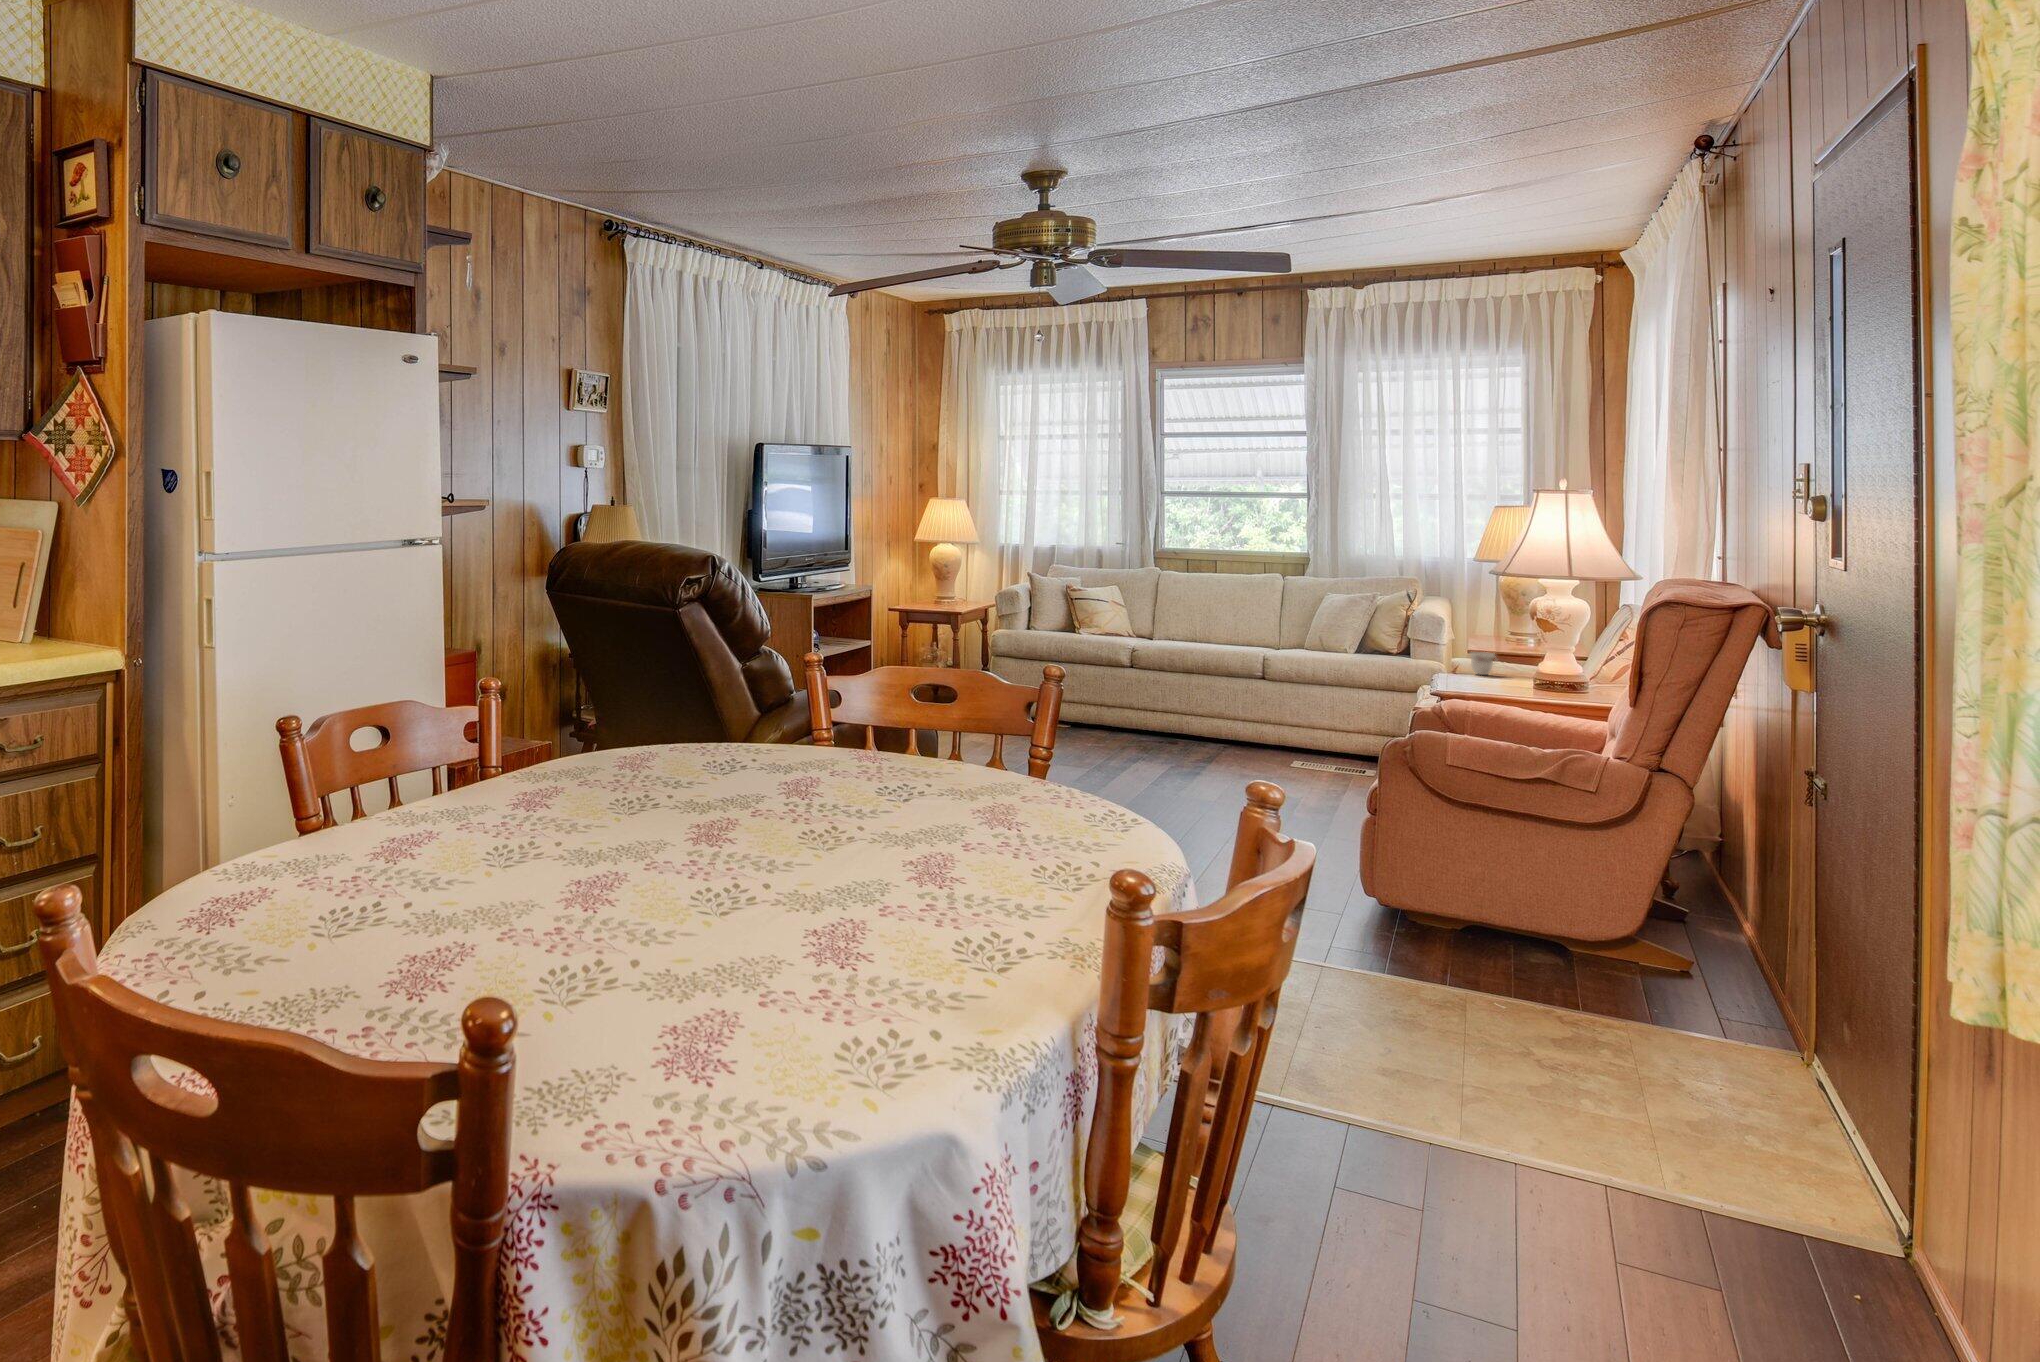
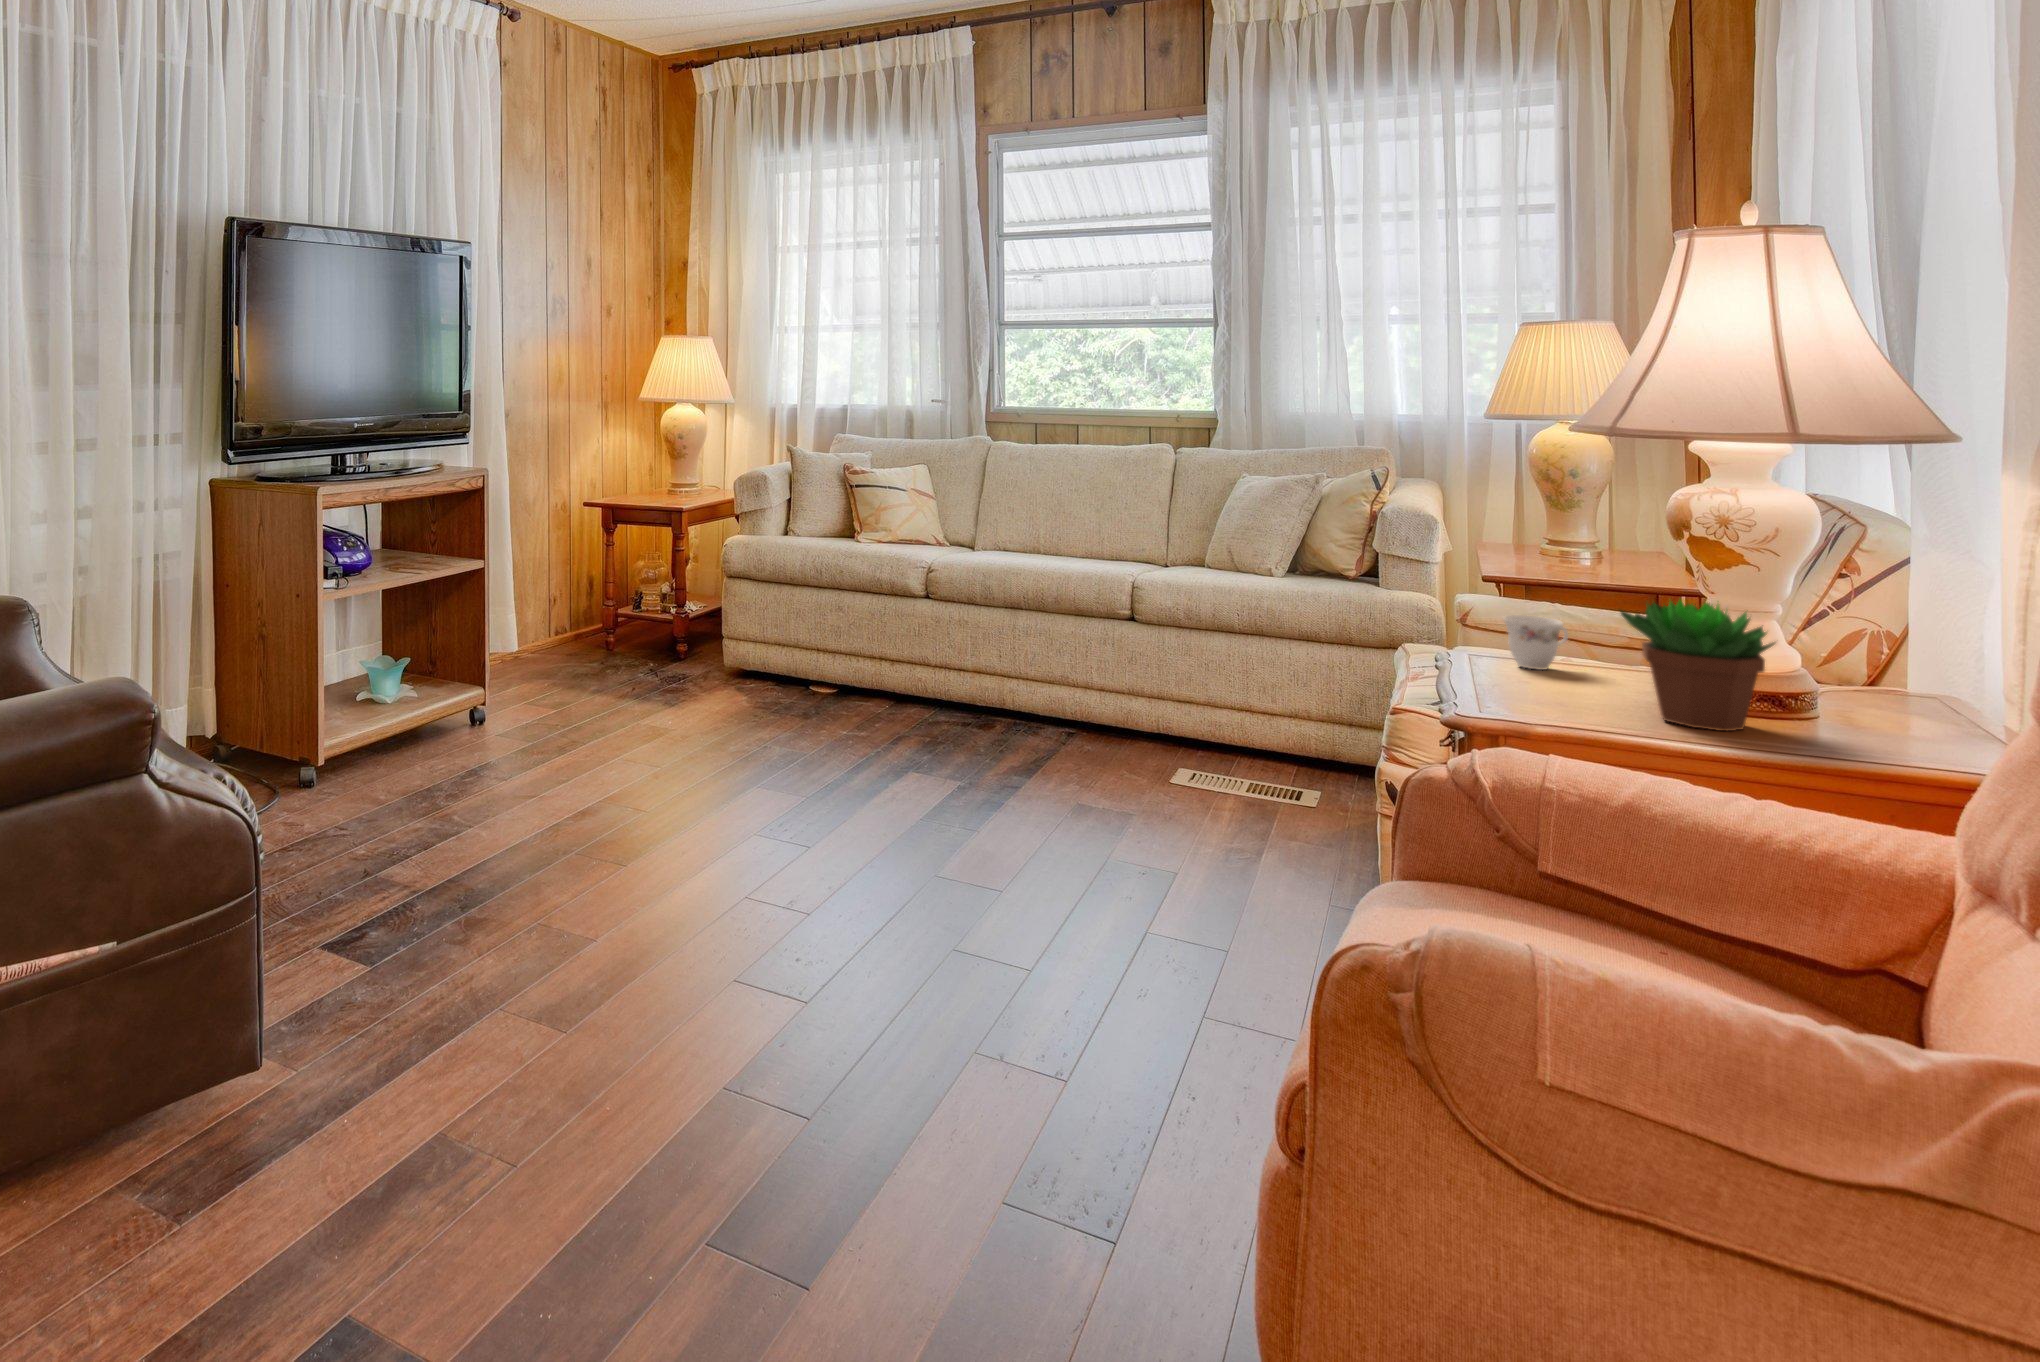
succulent plant: none [1512,637,1570,688] -> present [1619,600,1775,731]

